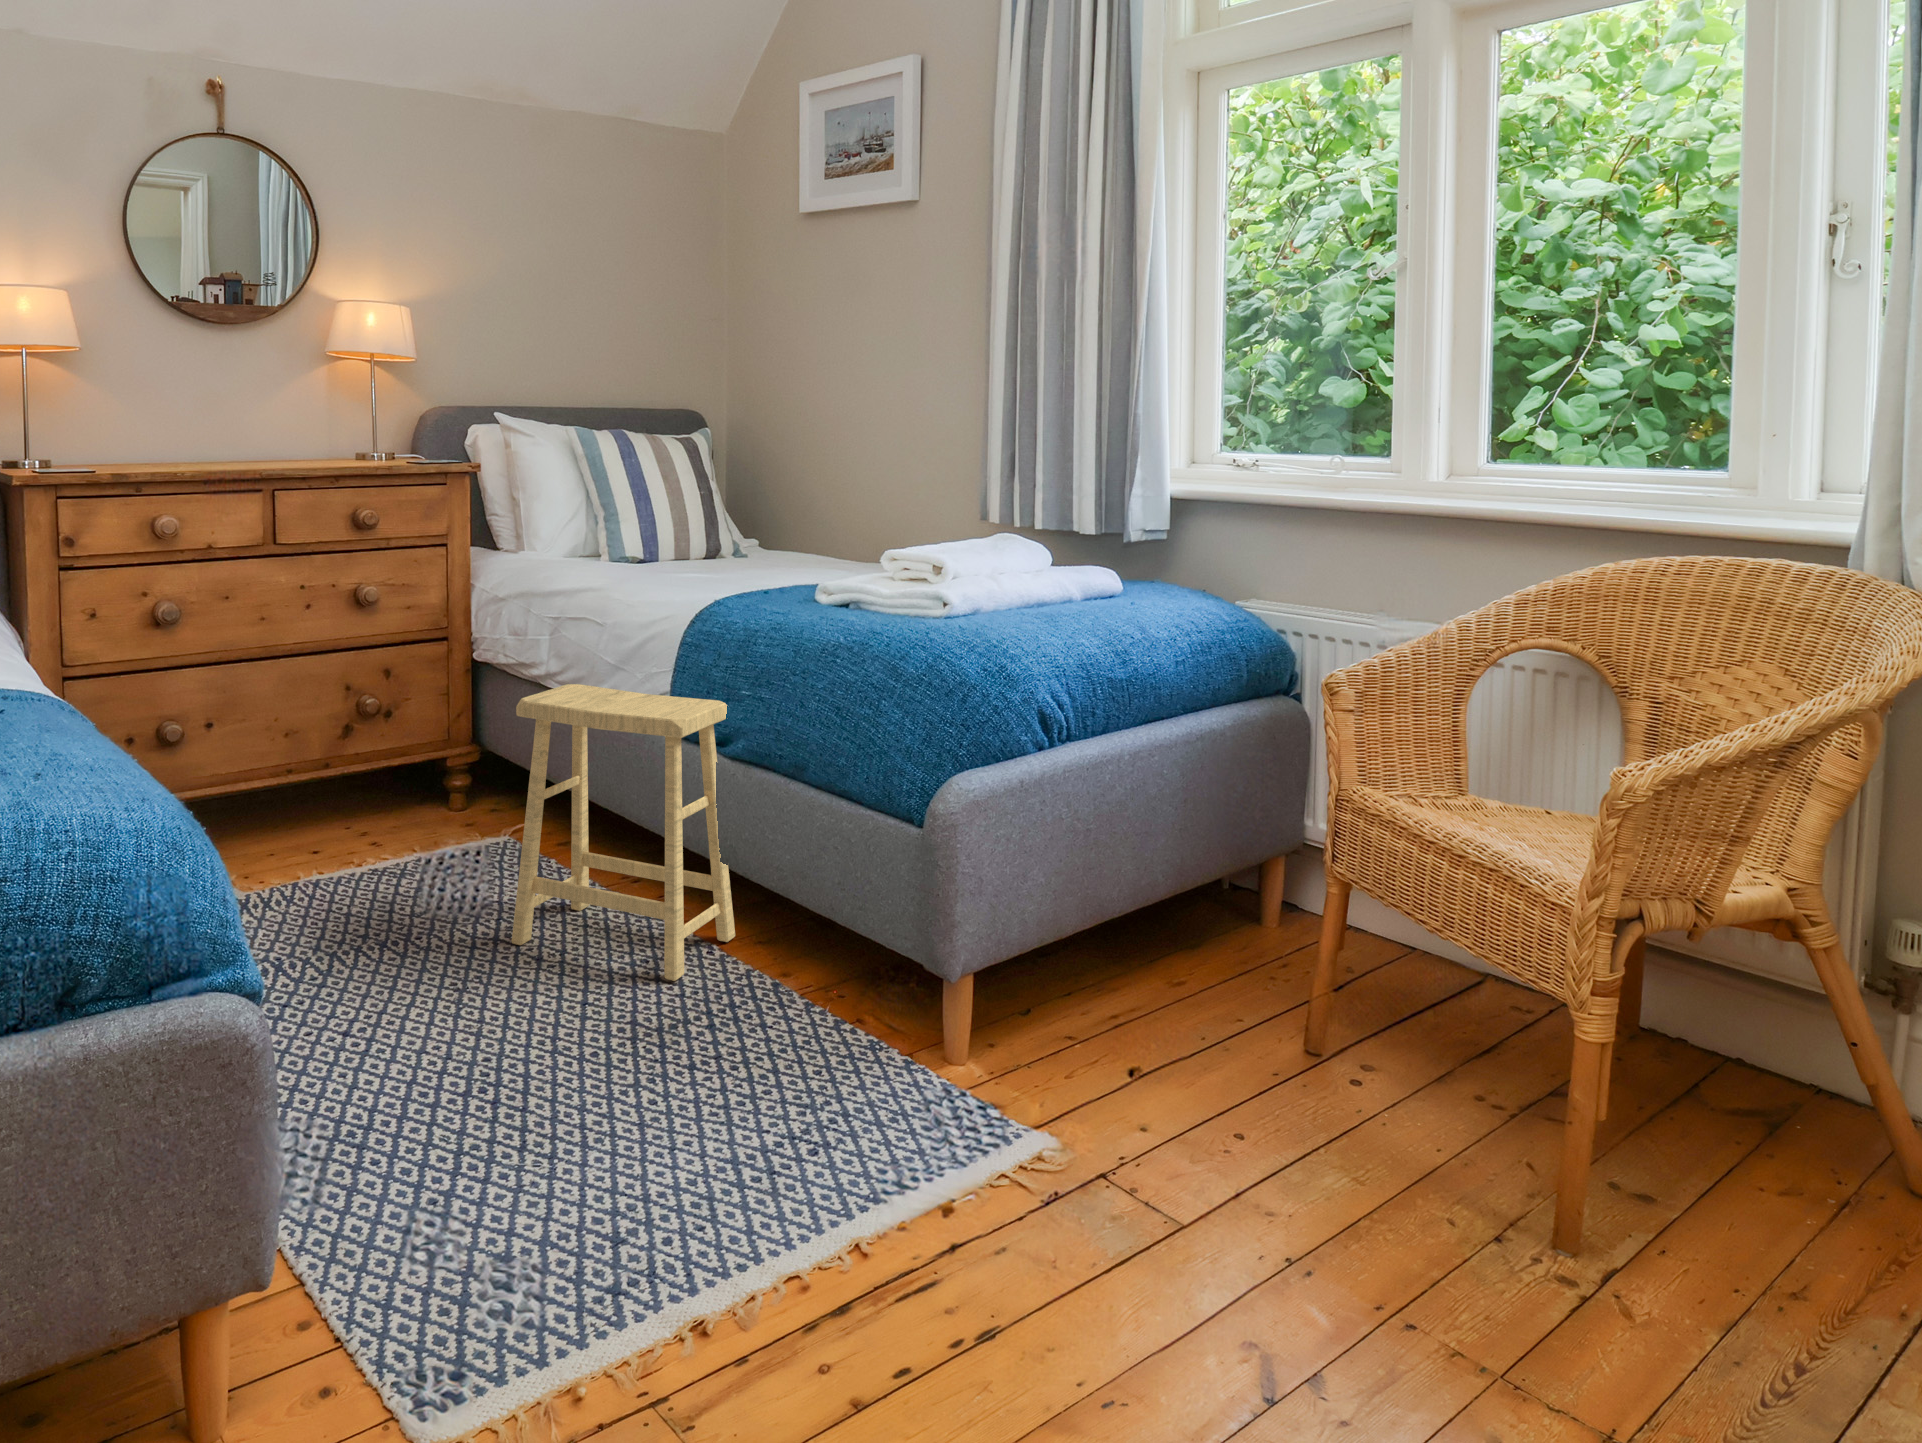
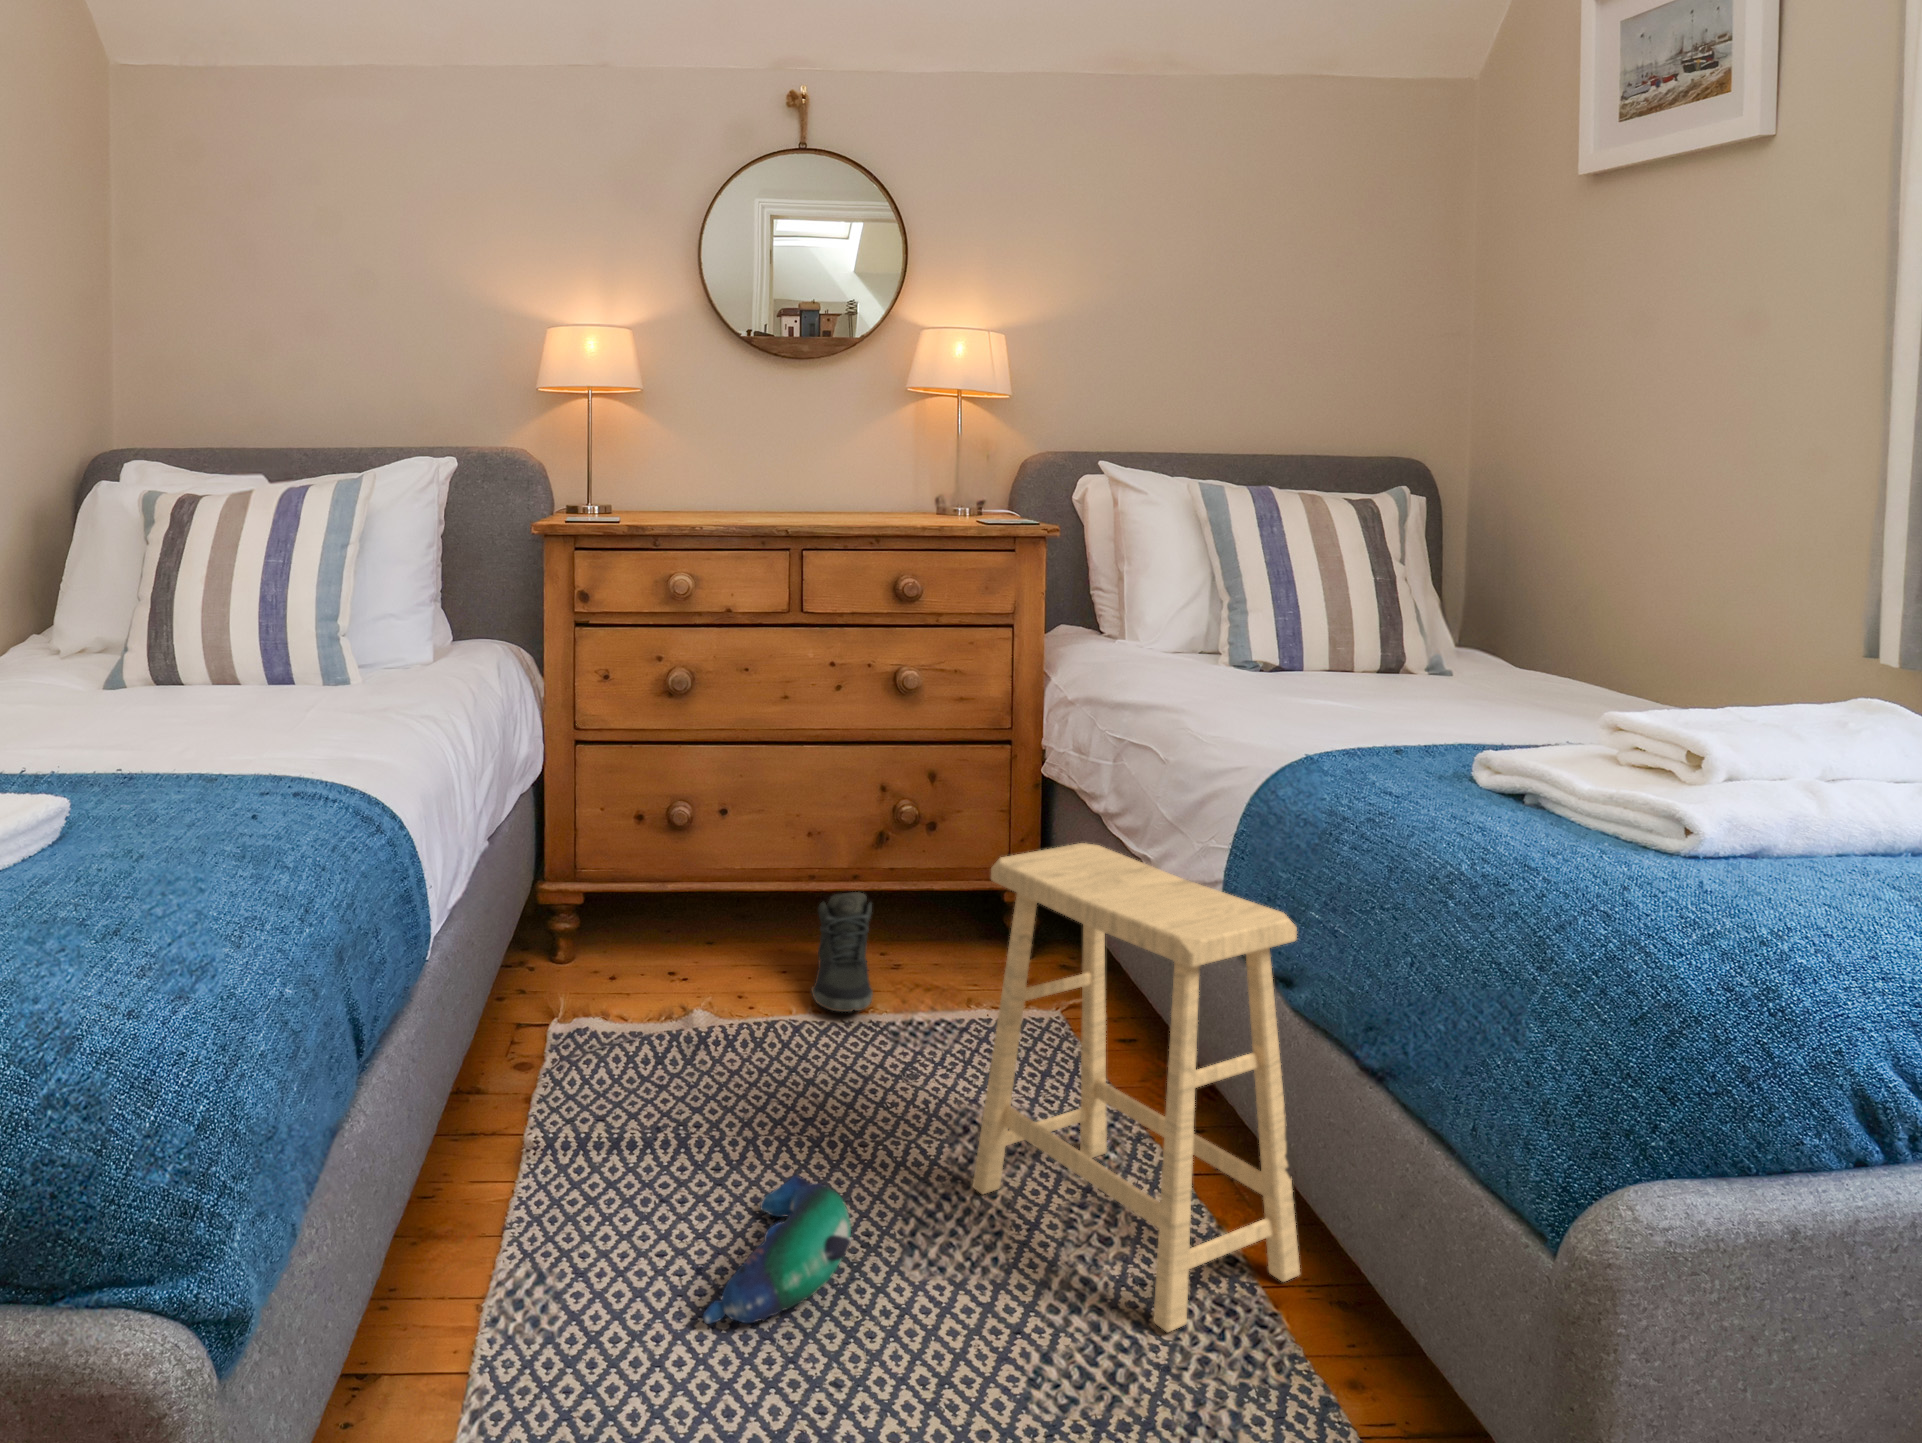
sneaker: none [307,773,371,866] -> present [811,892,873,1012]
plush toy: none [368,951,469,1054] -> present [702,1175,851,1324]

